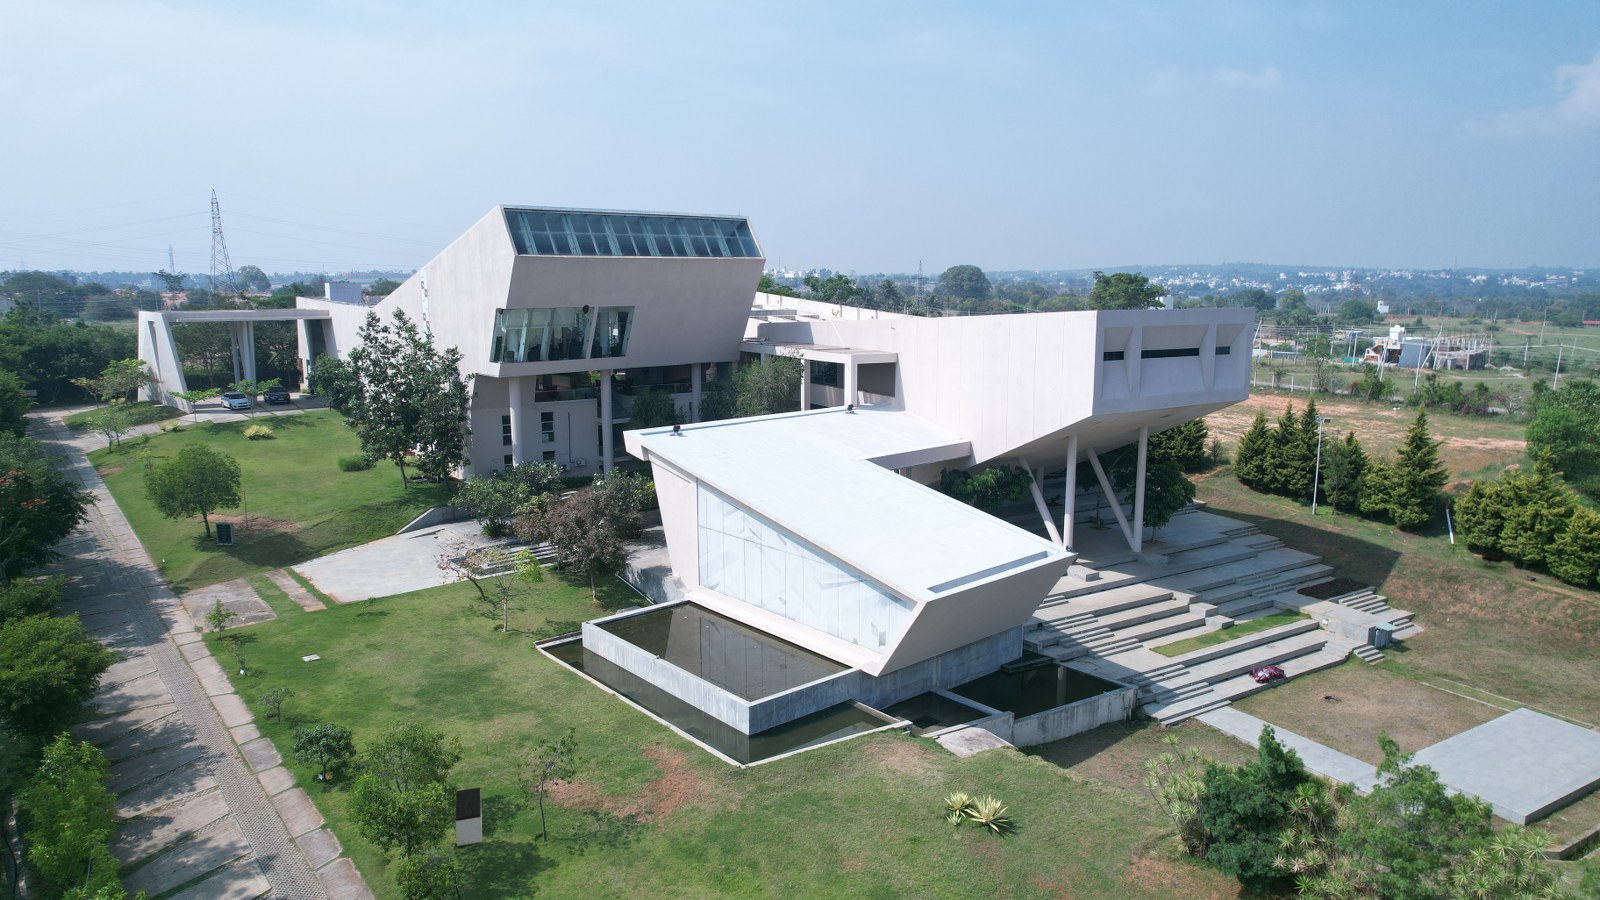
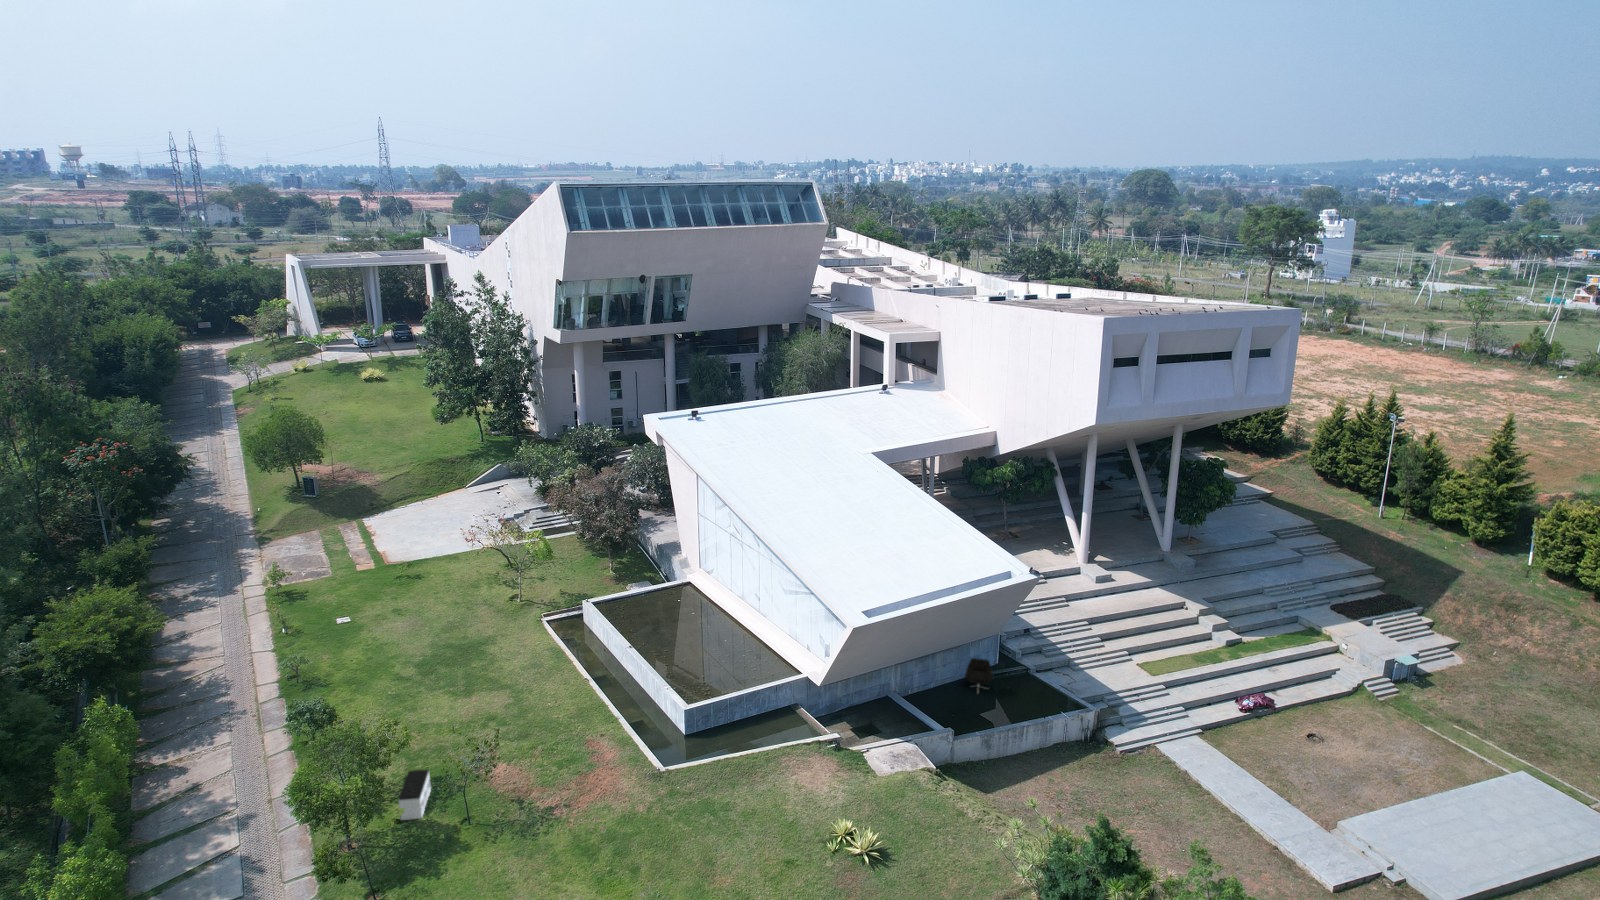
lounge chair: present [1482,552,1507,566] -> present [965,658,993,690]

